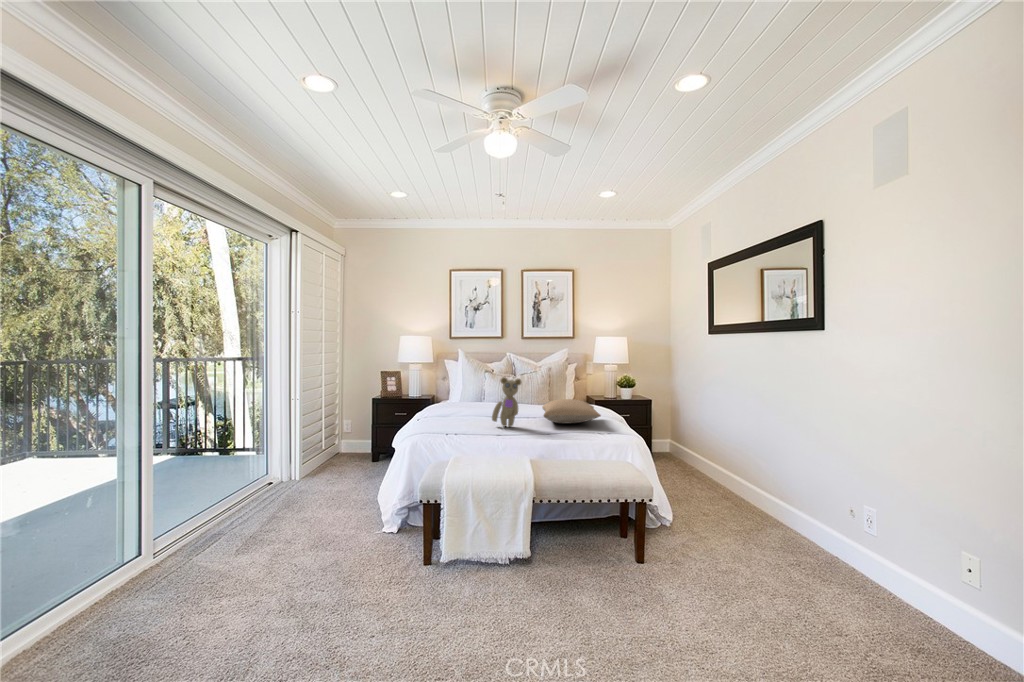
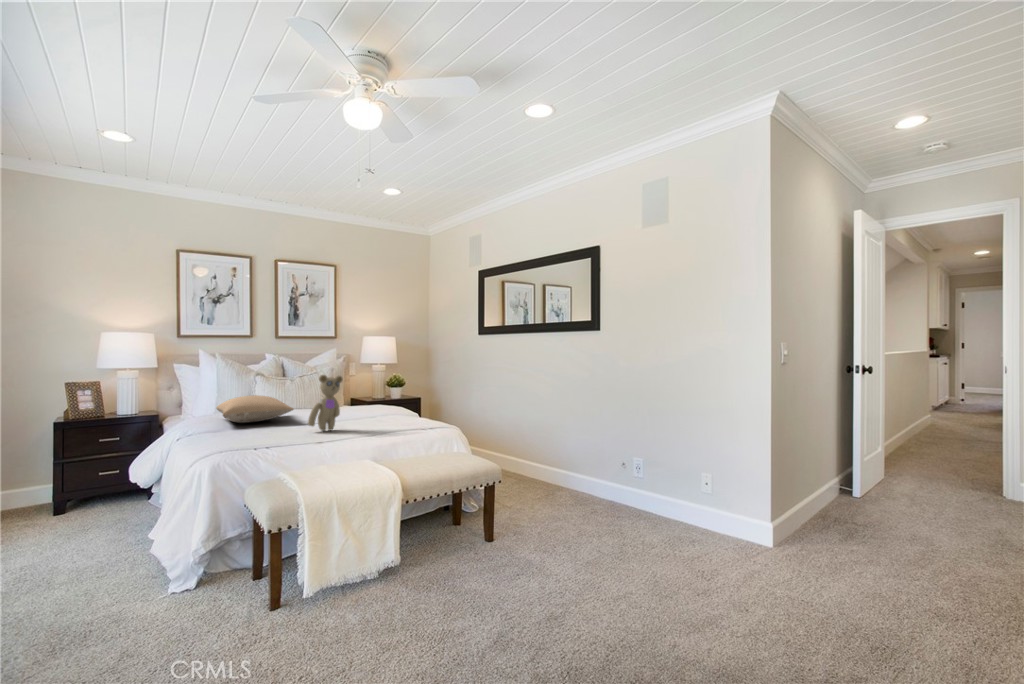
pillow: present [542,399,601,424] -> present [216,395,294,423]

